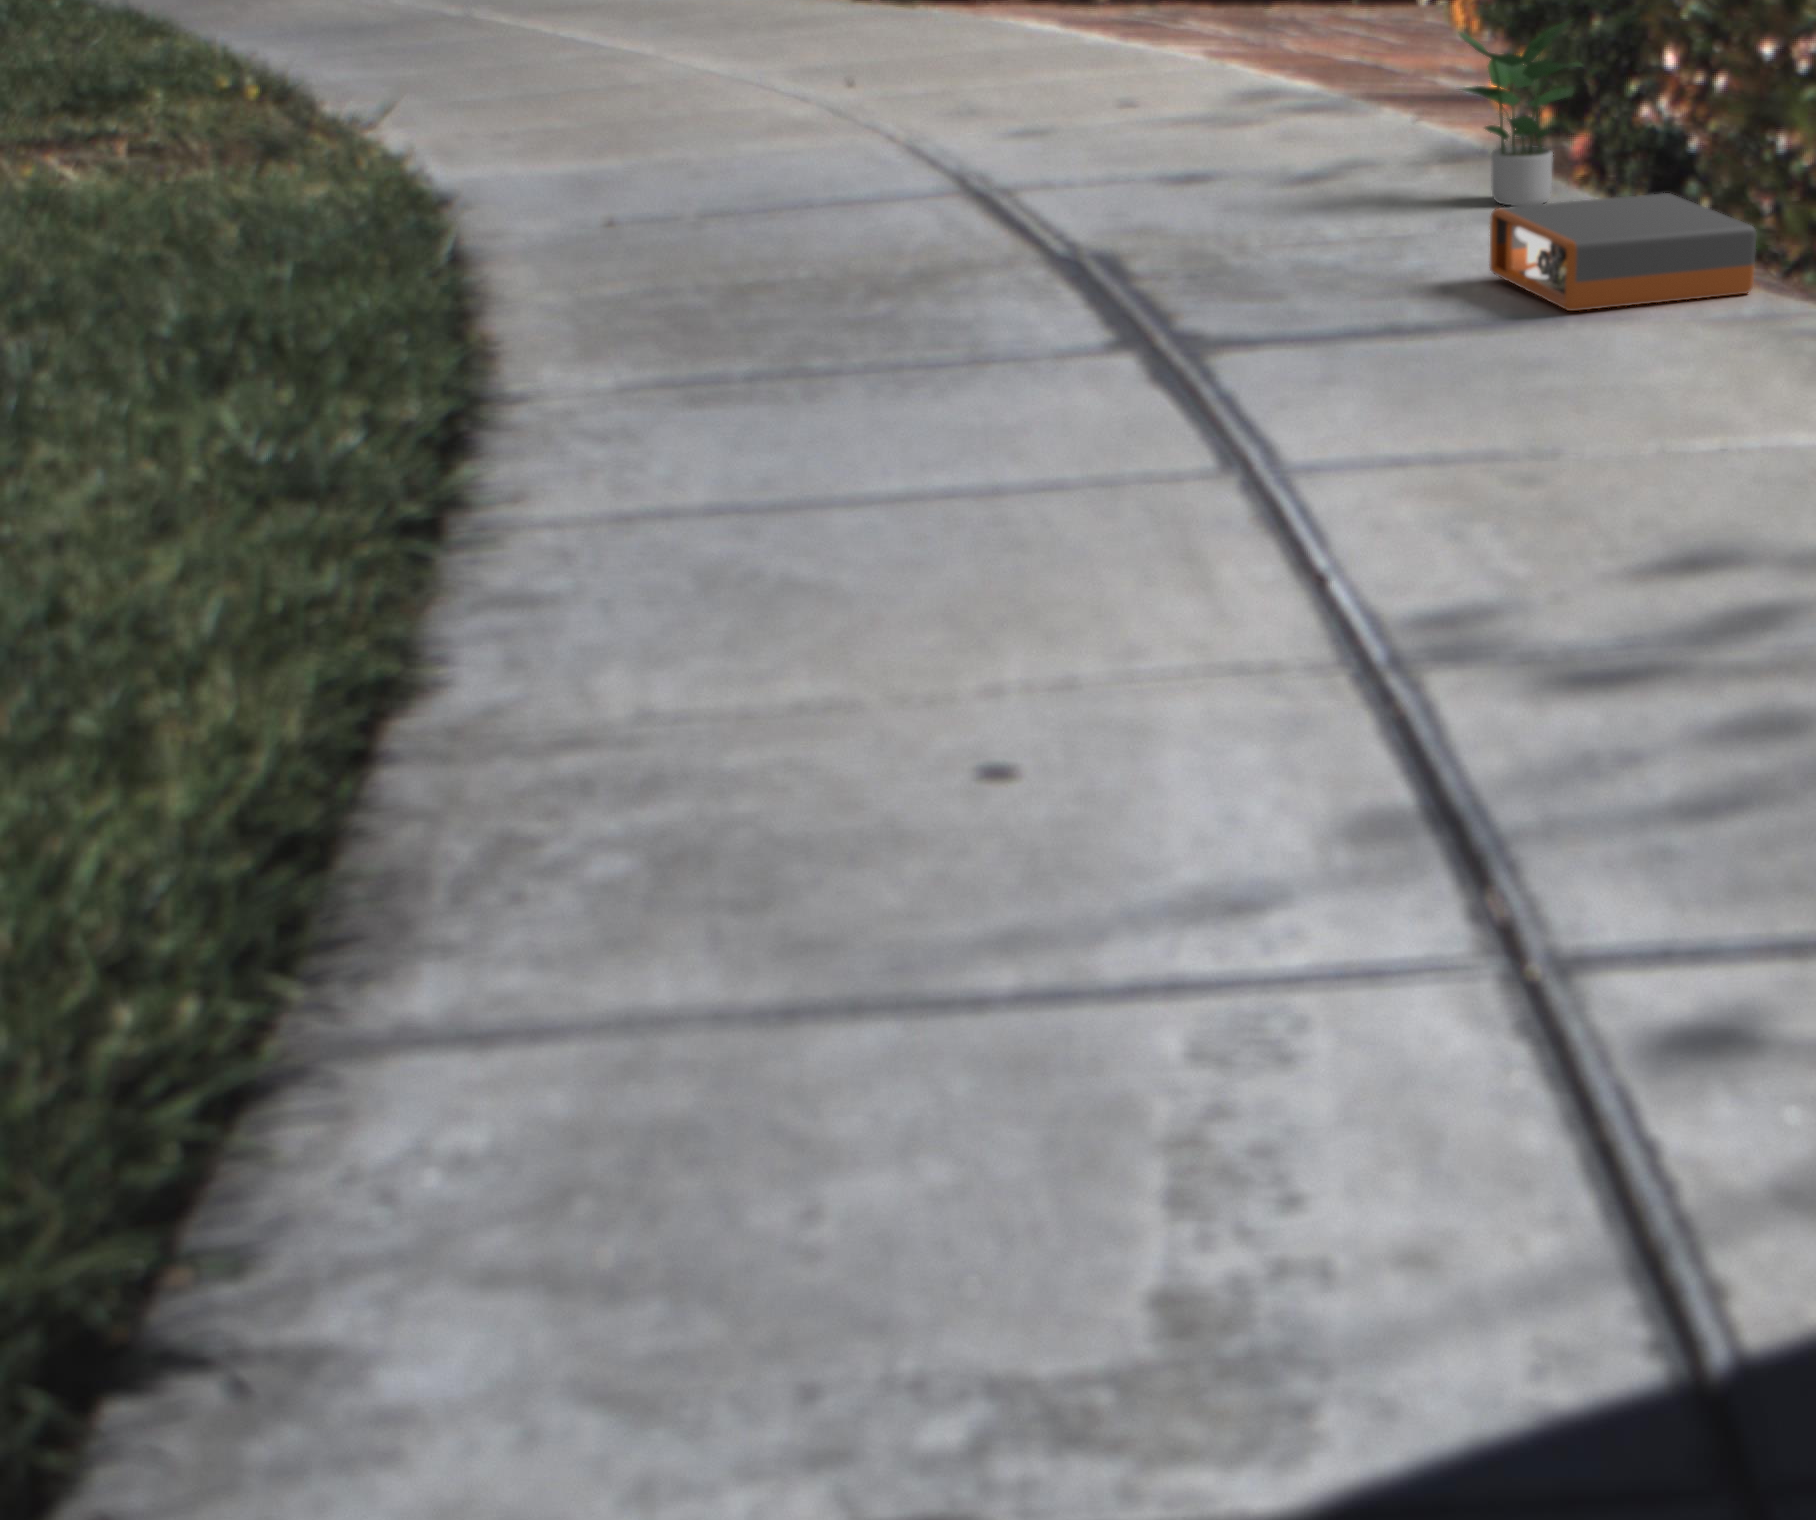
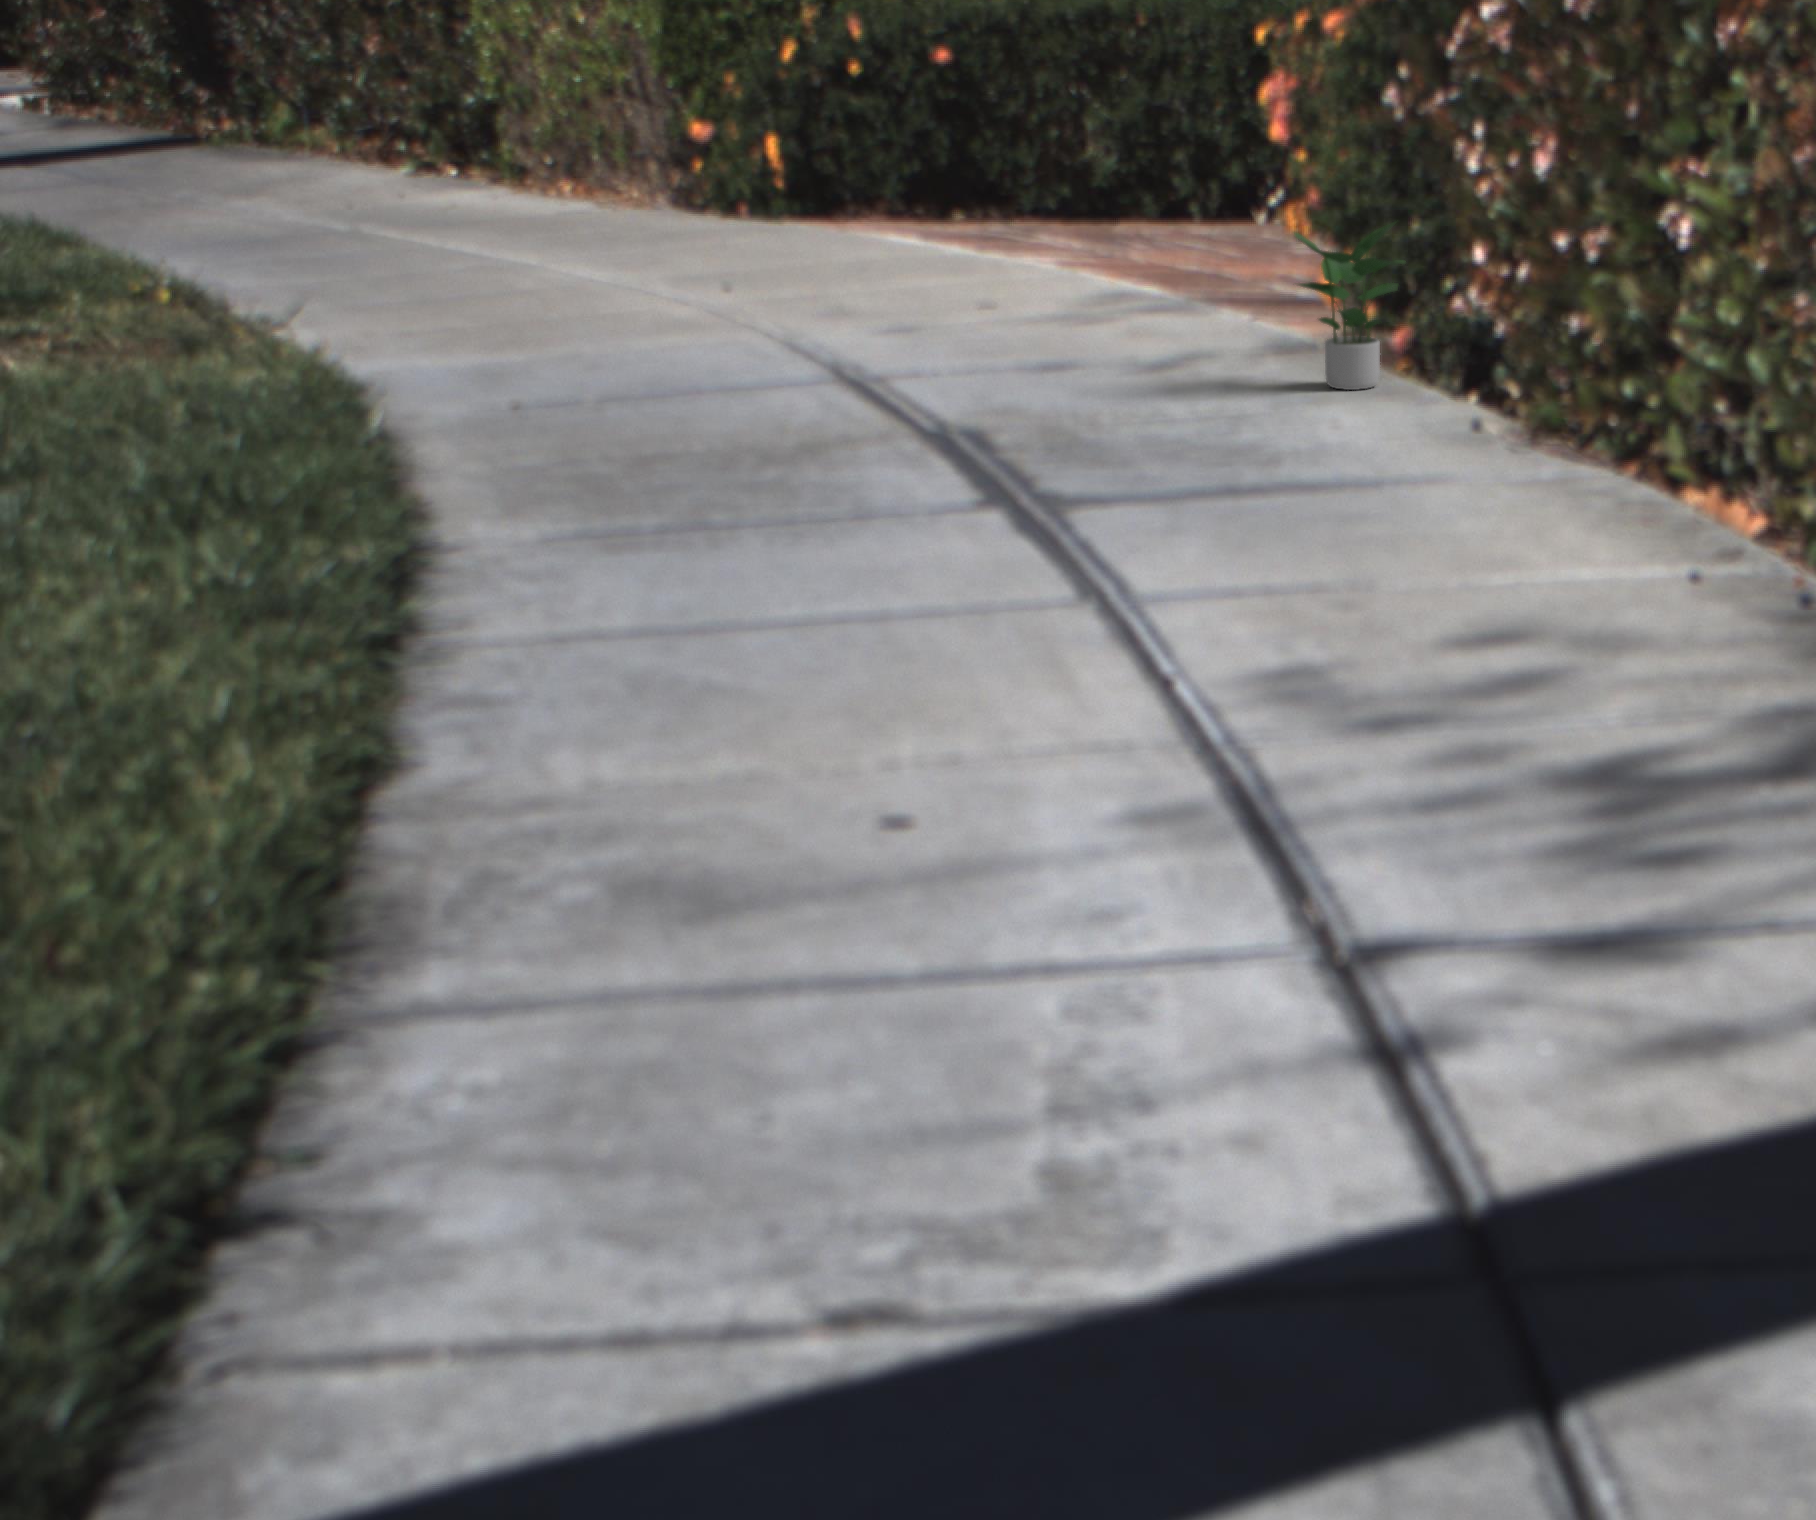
storage box: present [1489,193,1756,311] -> none [1322,373,1557,474]

